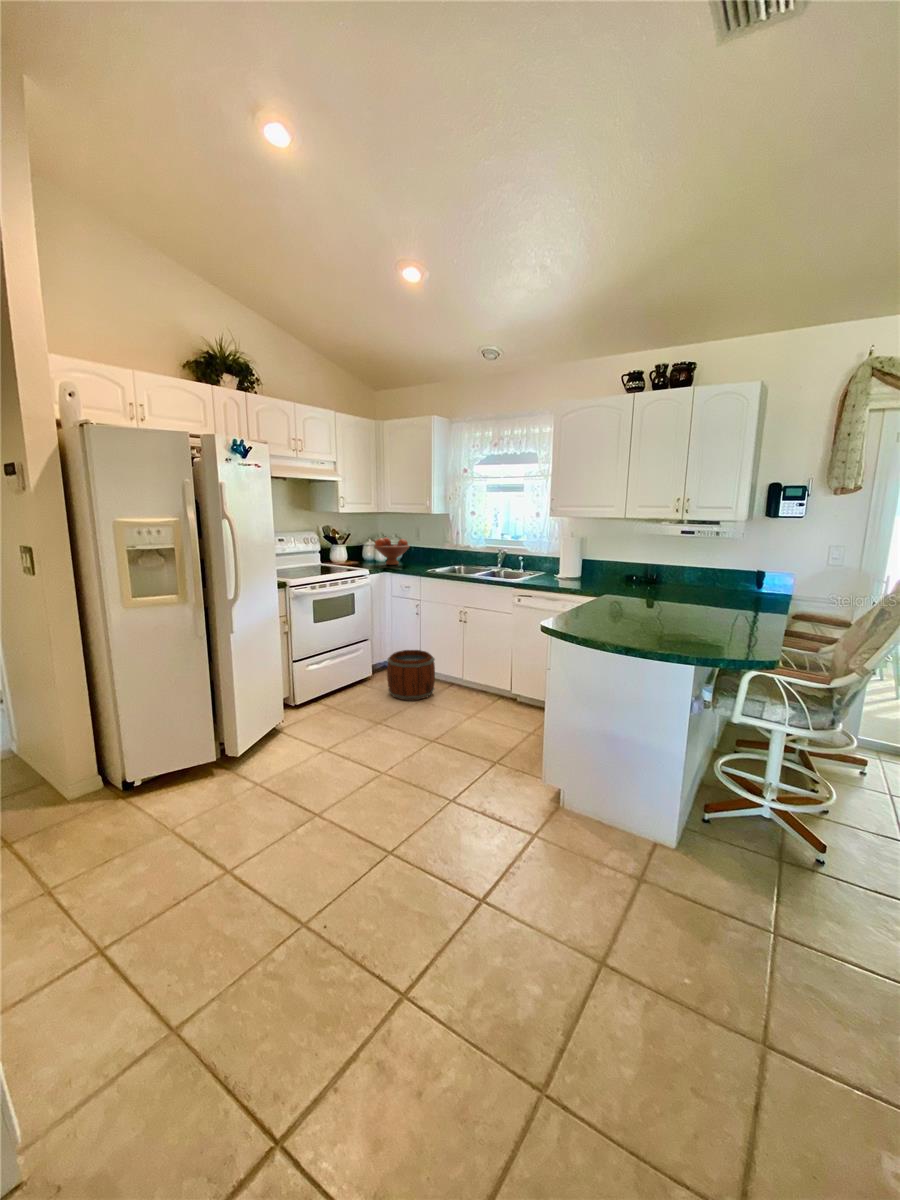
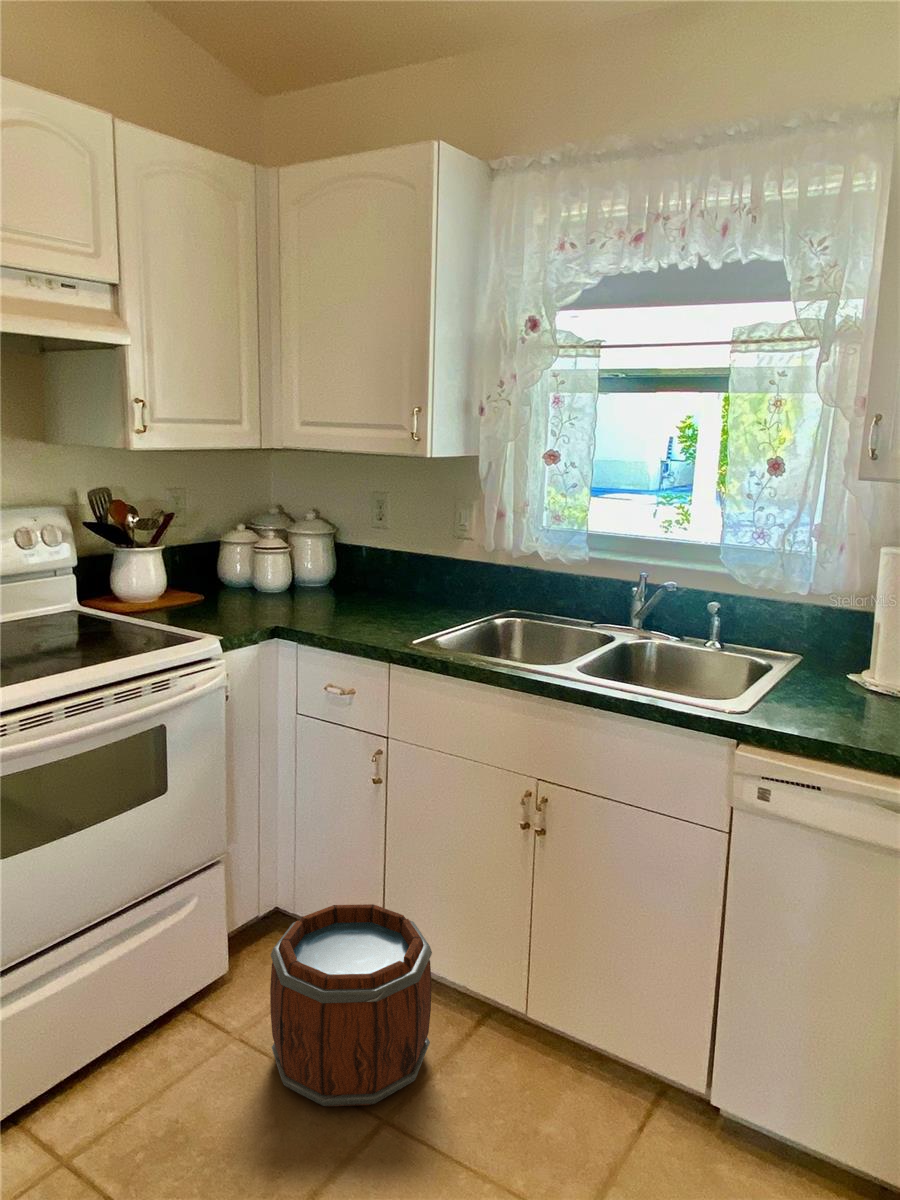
fruit bowl: present [374,538,410,565] -> none [244,525,355,611]

